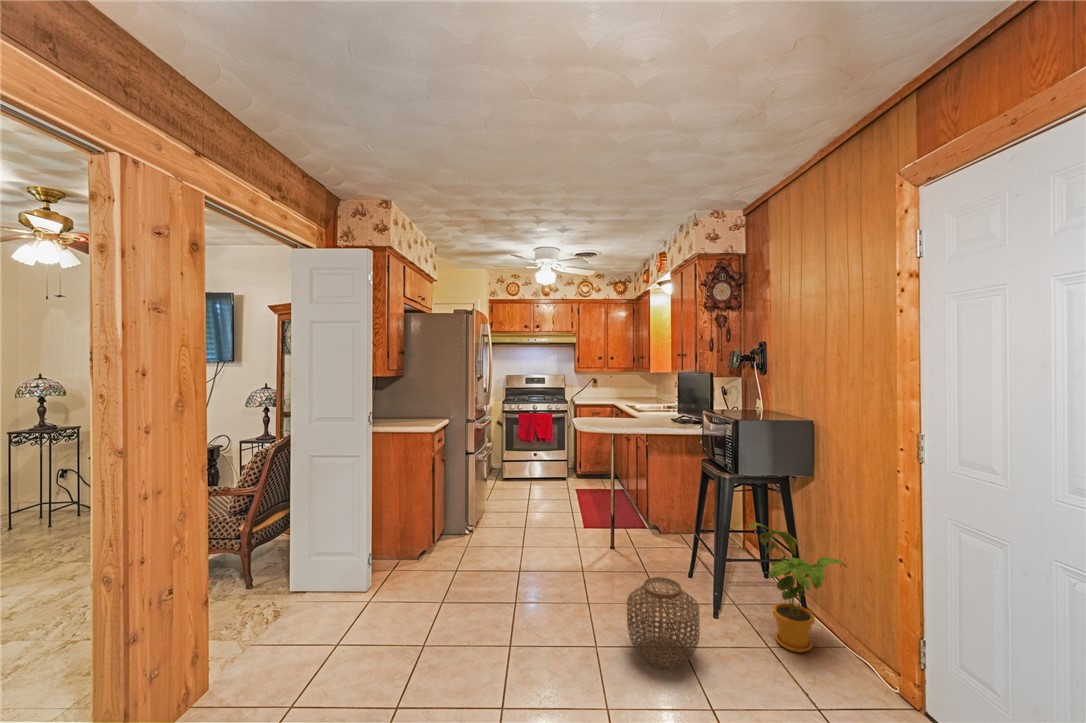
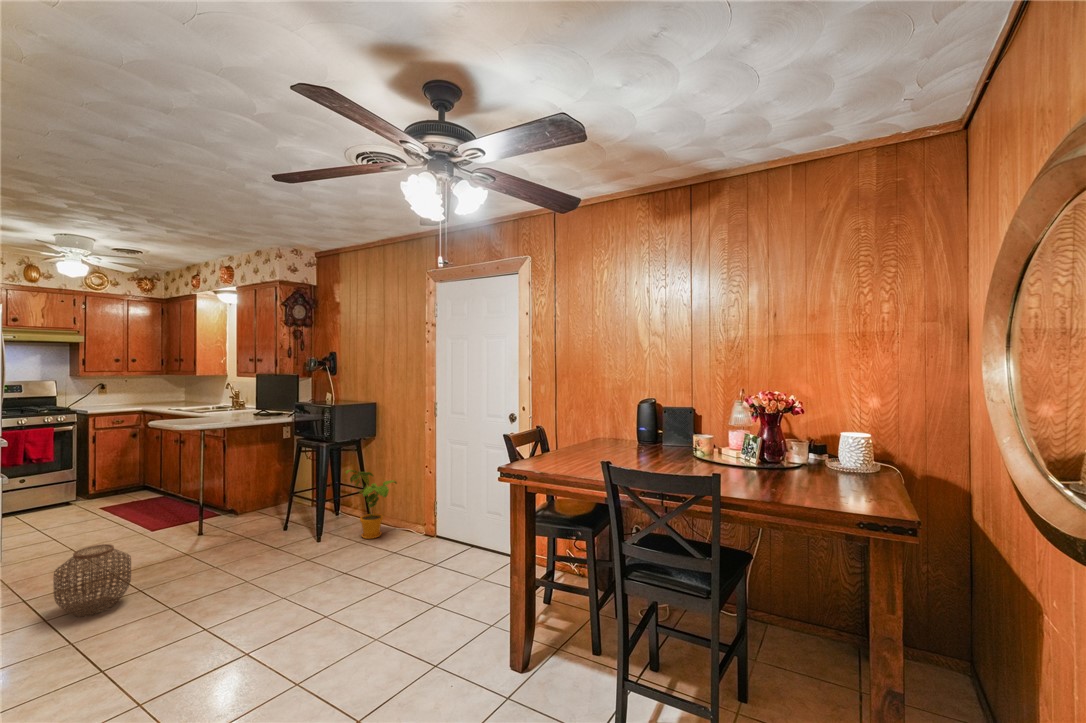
woven basket: present [627,577,700,669] -> present [54,544,131,617]

